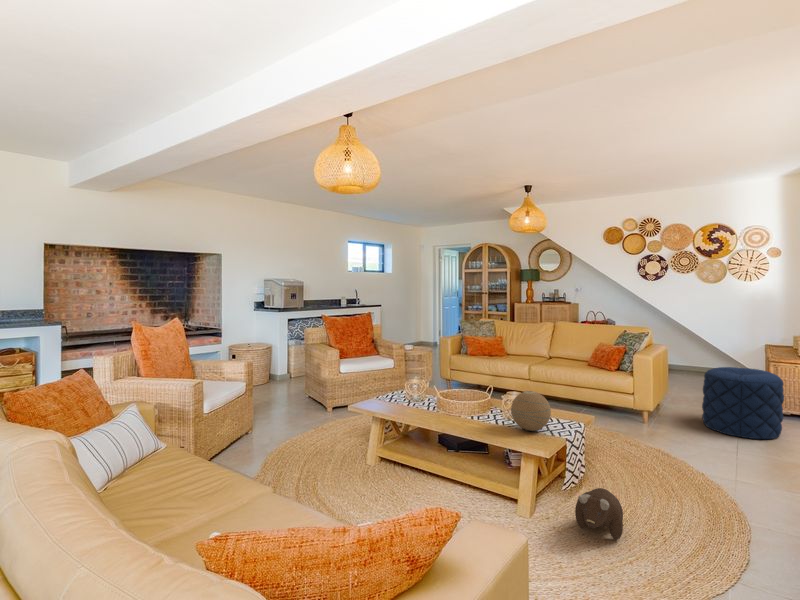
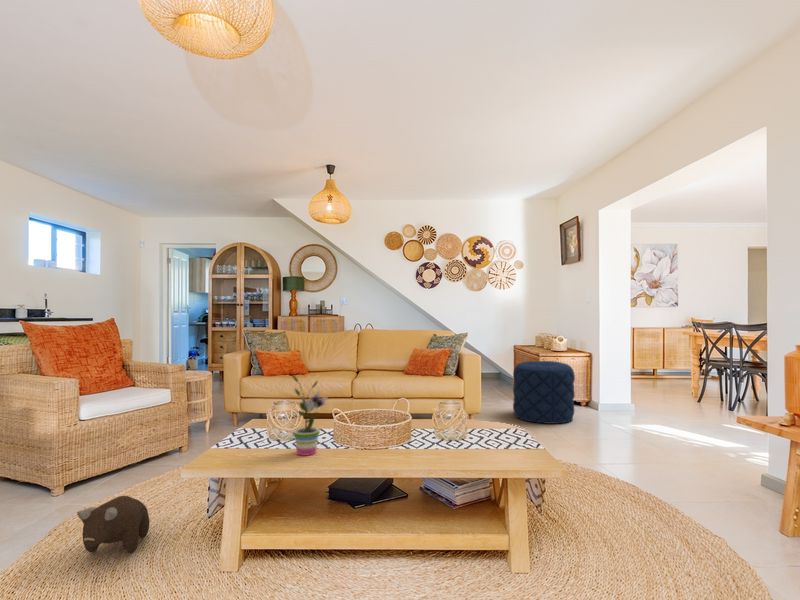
potted plant: none [403,360,423,411] -> present [292,375,327,456]
decorative orb: present [511,391,551,431] -> none [466,396,517,447]
plush toy: present [575,488,623,540] -> present [77,496,149,553]

